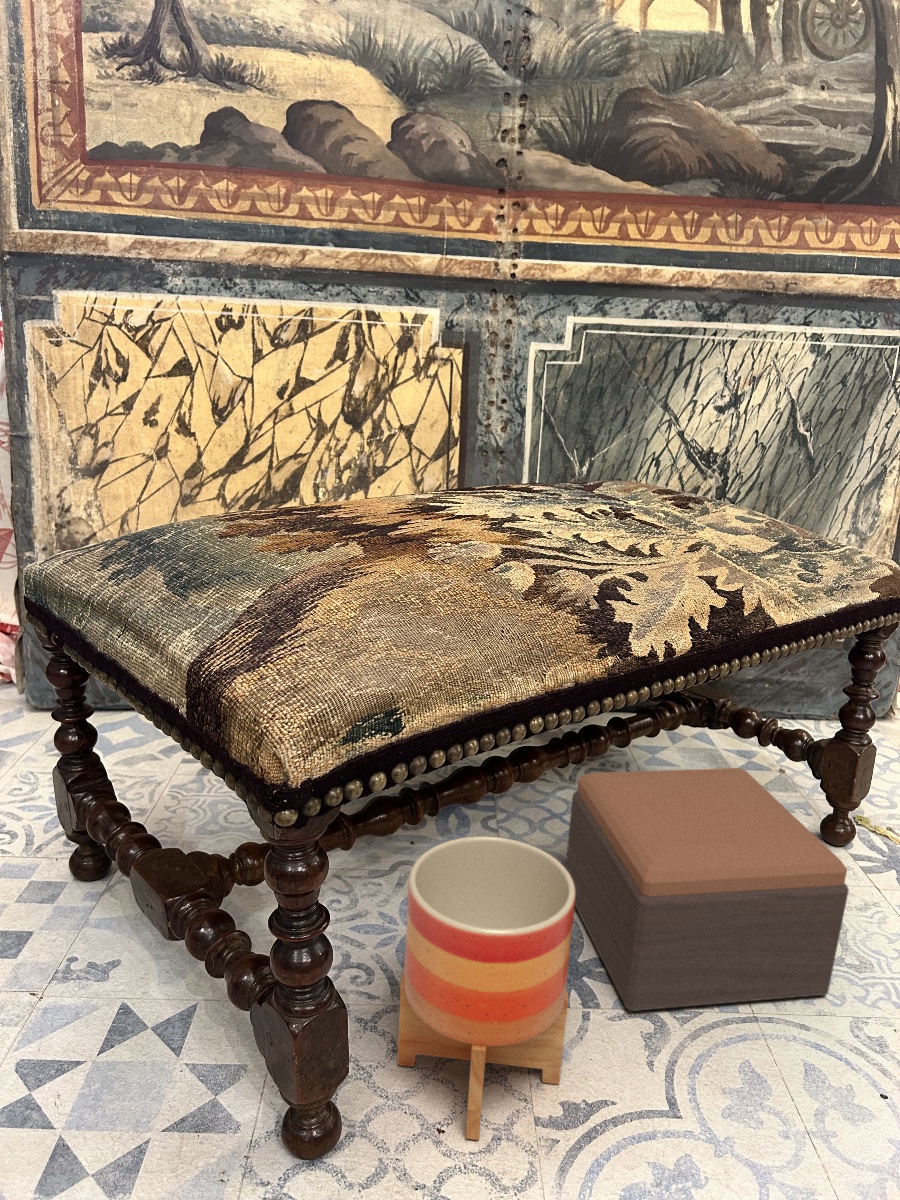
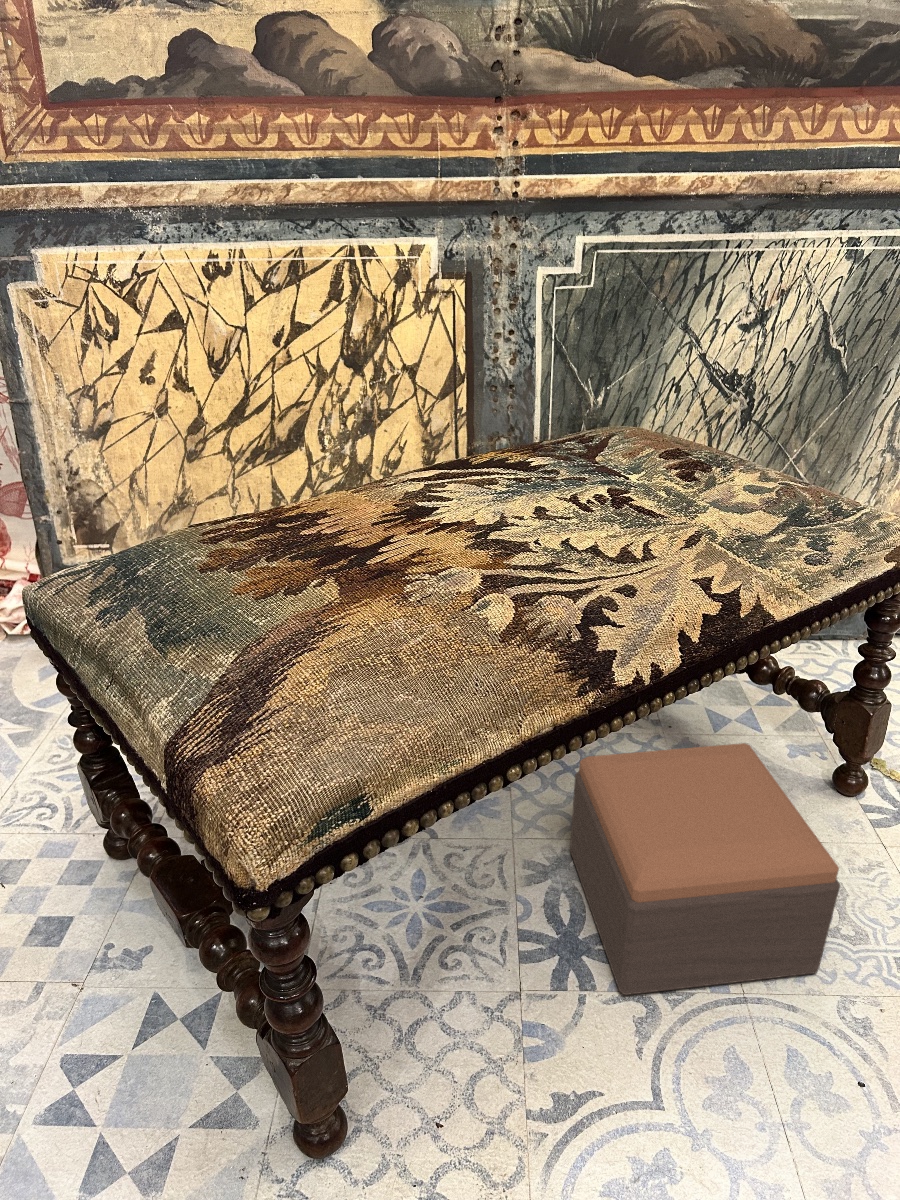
planter: present [397,836,576,1140] -> none [397,858,558,1135]

